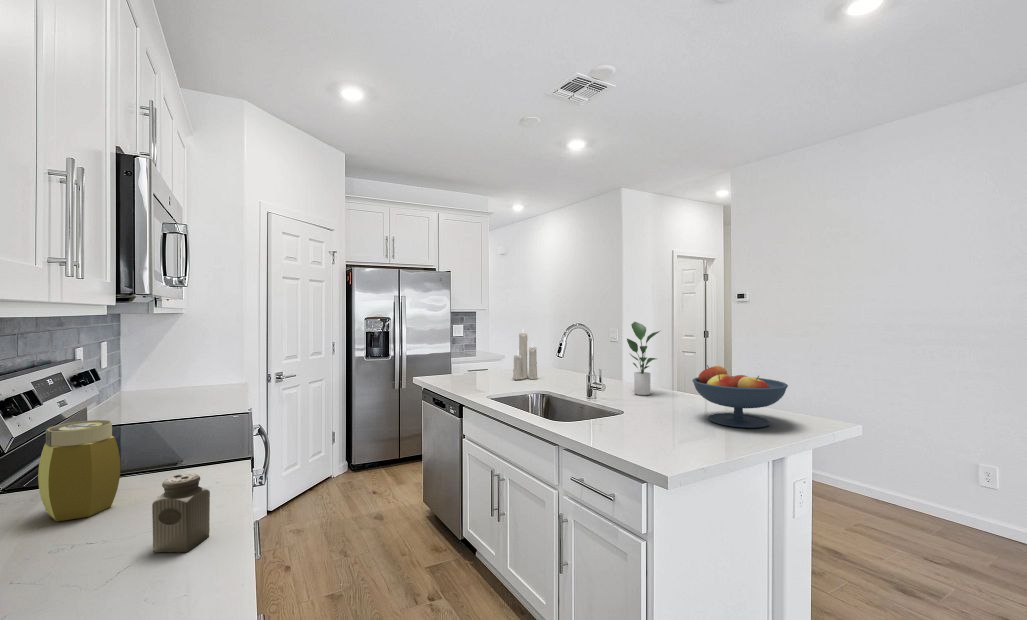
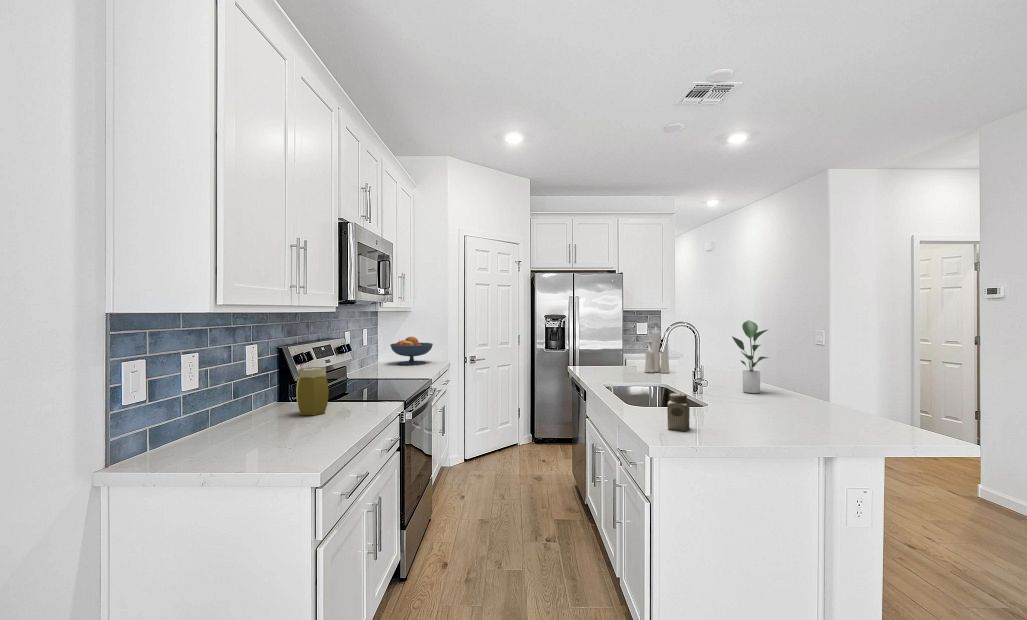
fruit bowl: present [692,365,788,428] -> present [390,337,433,365]
salt shaker: present [152,474,210,552] -> present [667,393,690,431]

